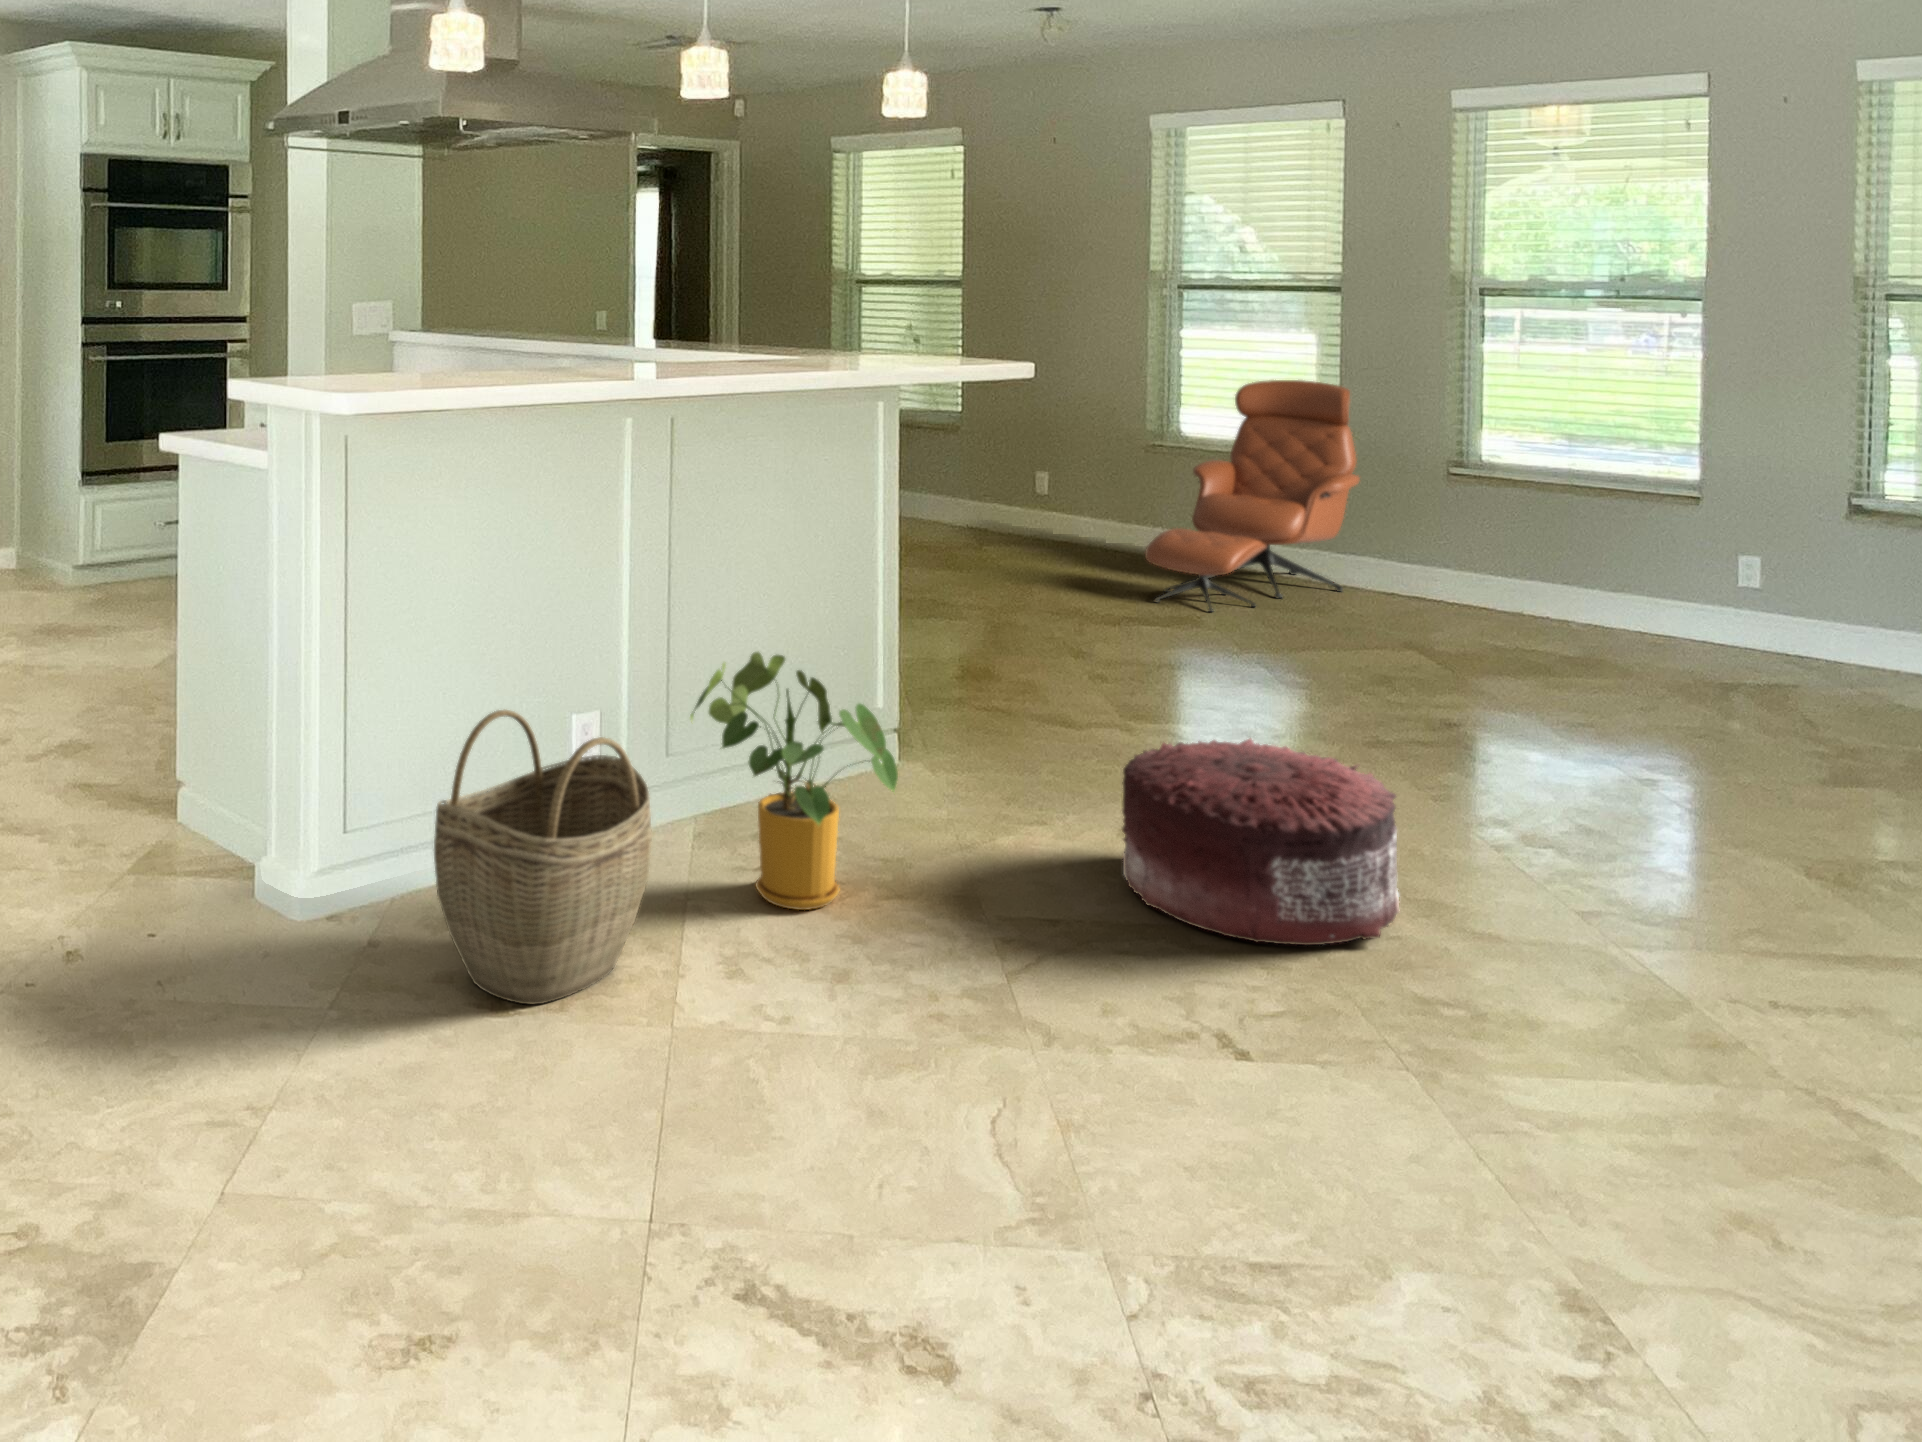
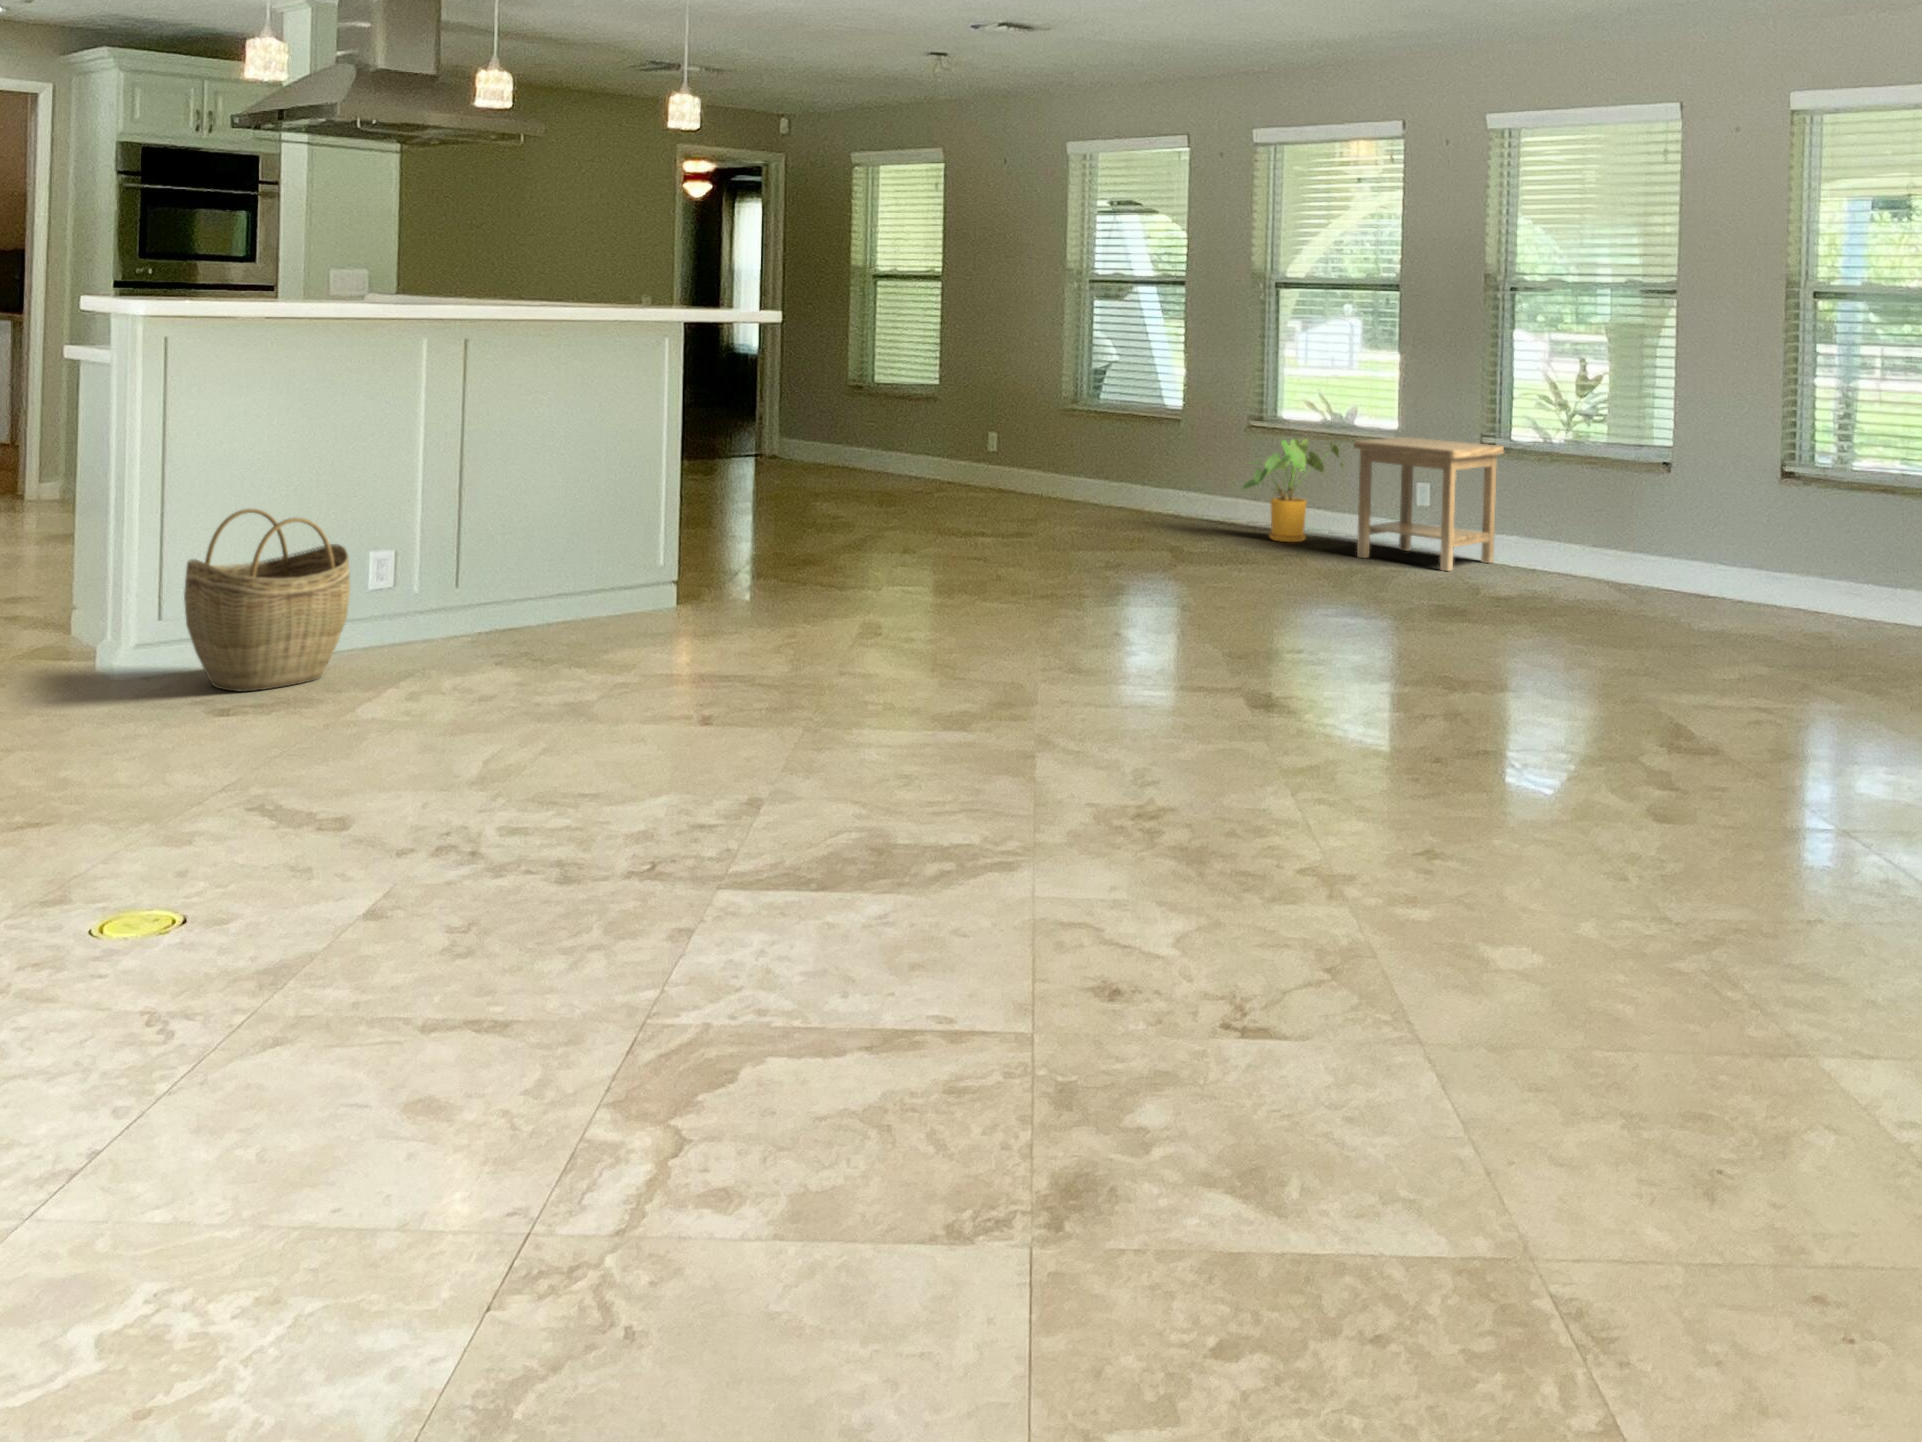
lounge chair: present [1145,380,1359,612] -> none [1007,355,1194,532]
side table: none [1679,495,1903,688] -> present [1354,437,1504,571]
house plant: present [690,652,898,910] -> present [1243,439,1343,542]
pouf: present [1122,739,1399,945] -> none [723,557,902,670]

